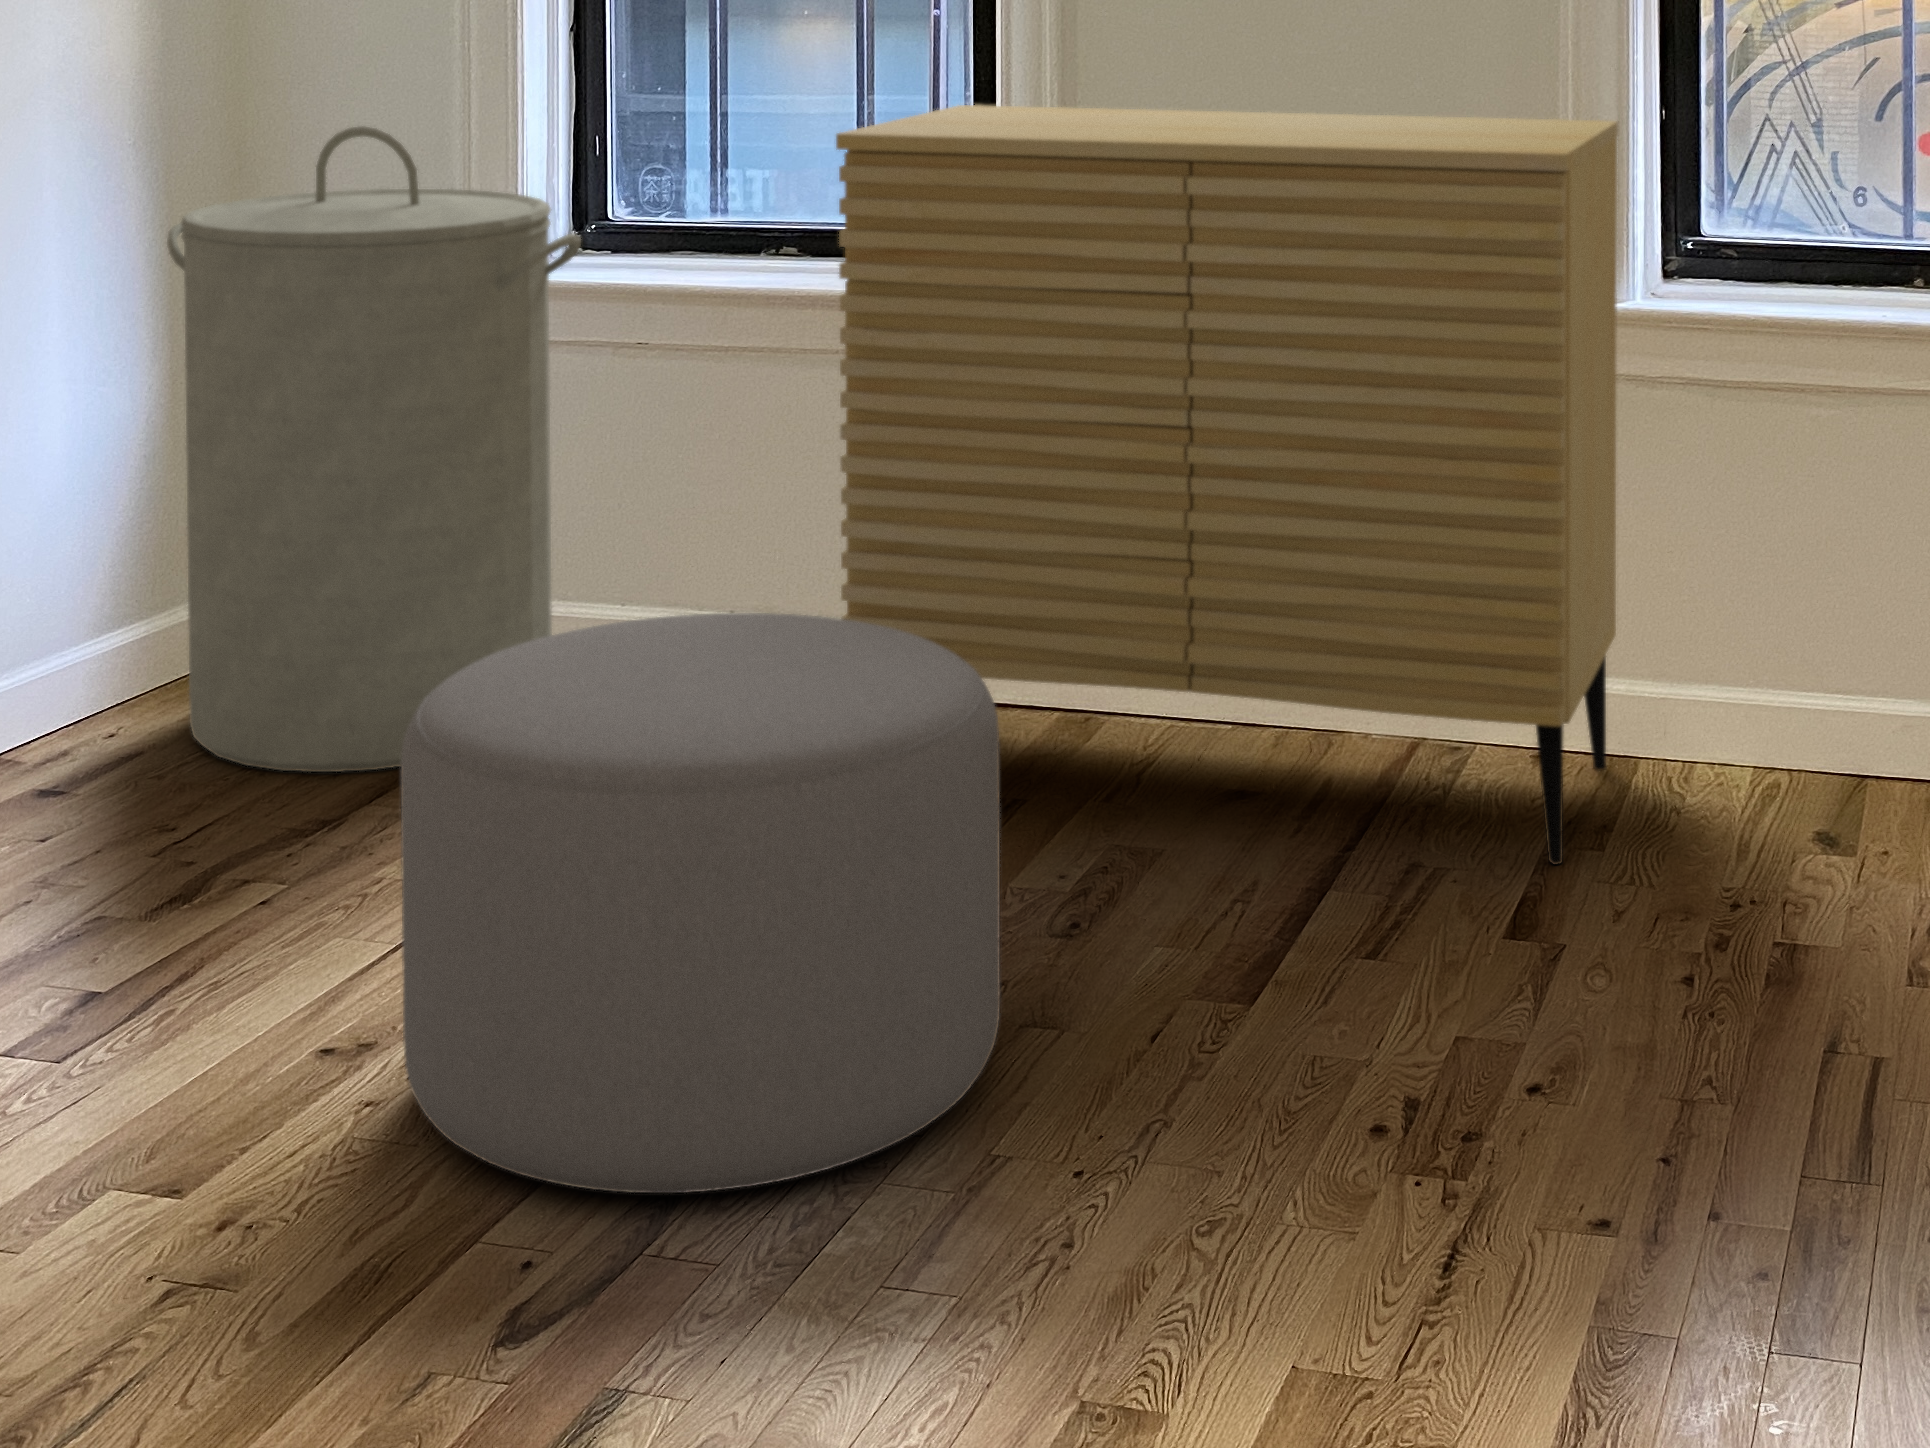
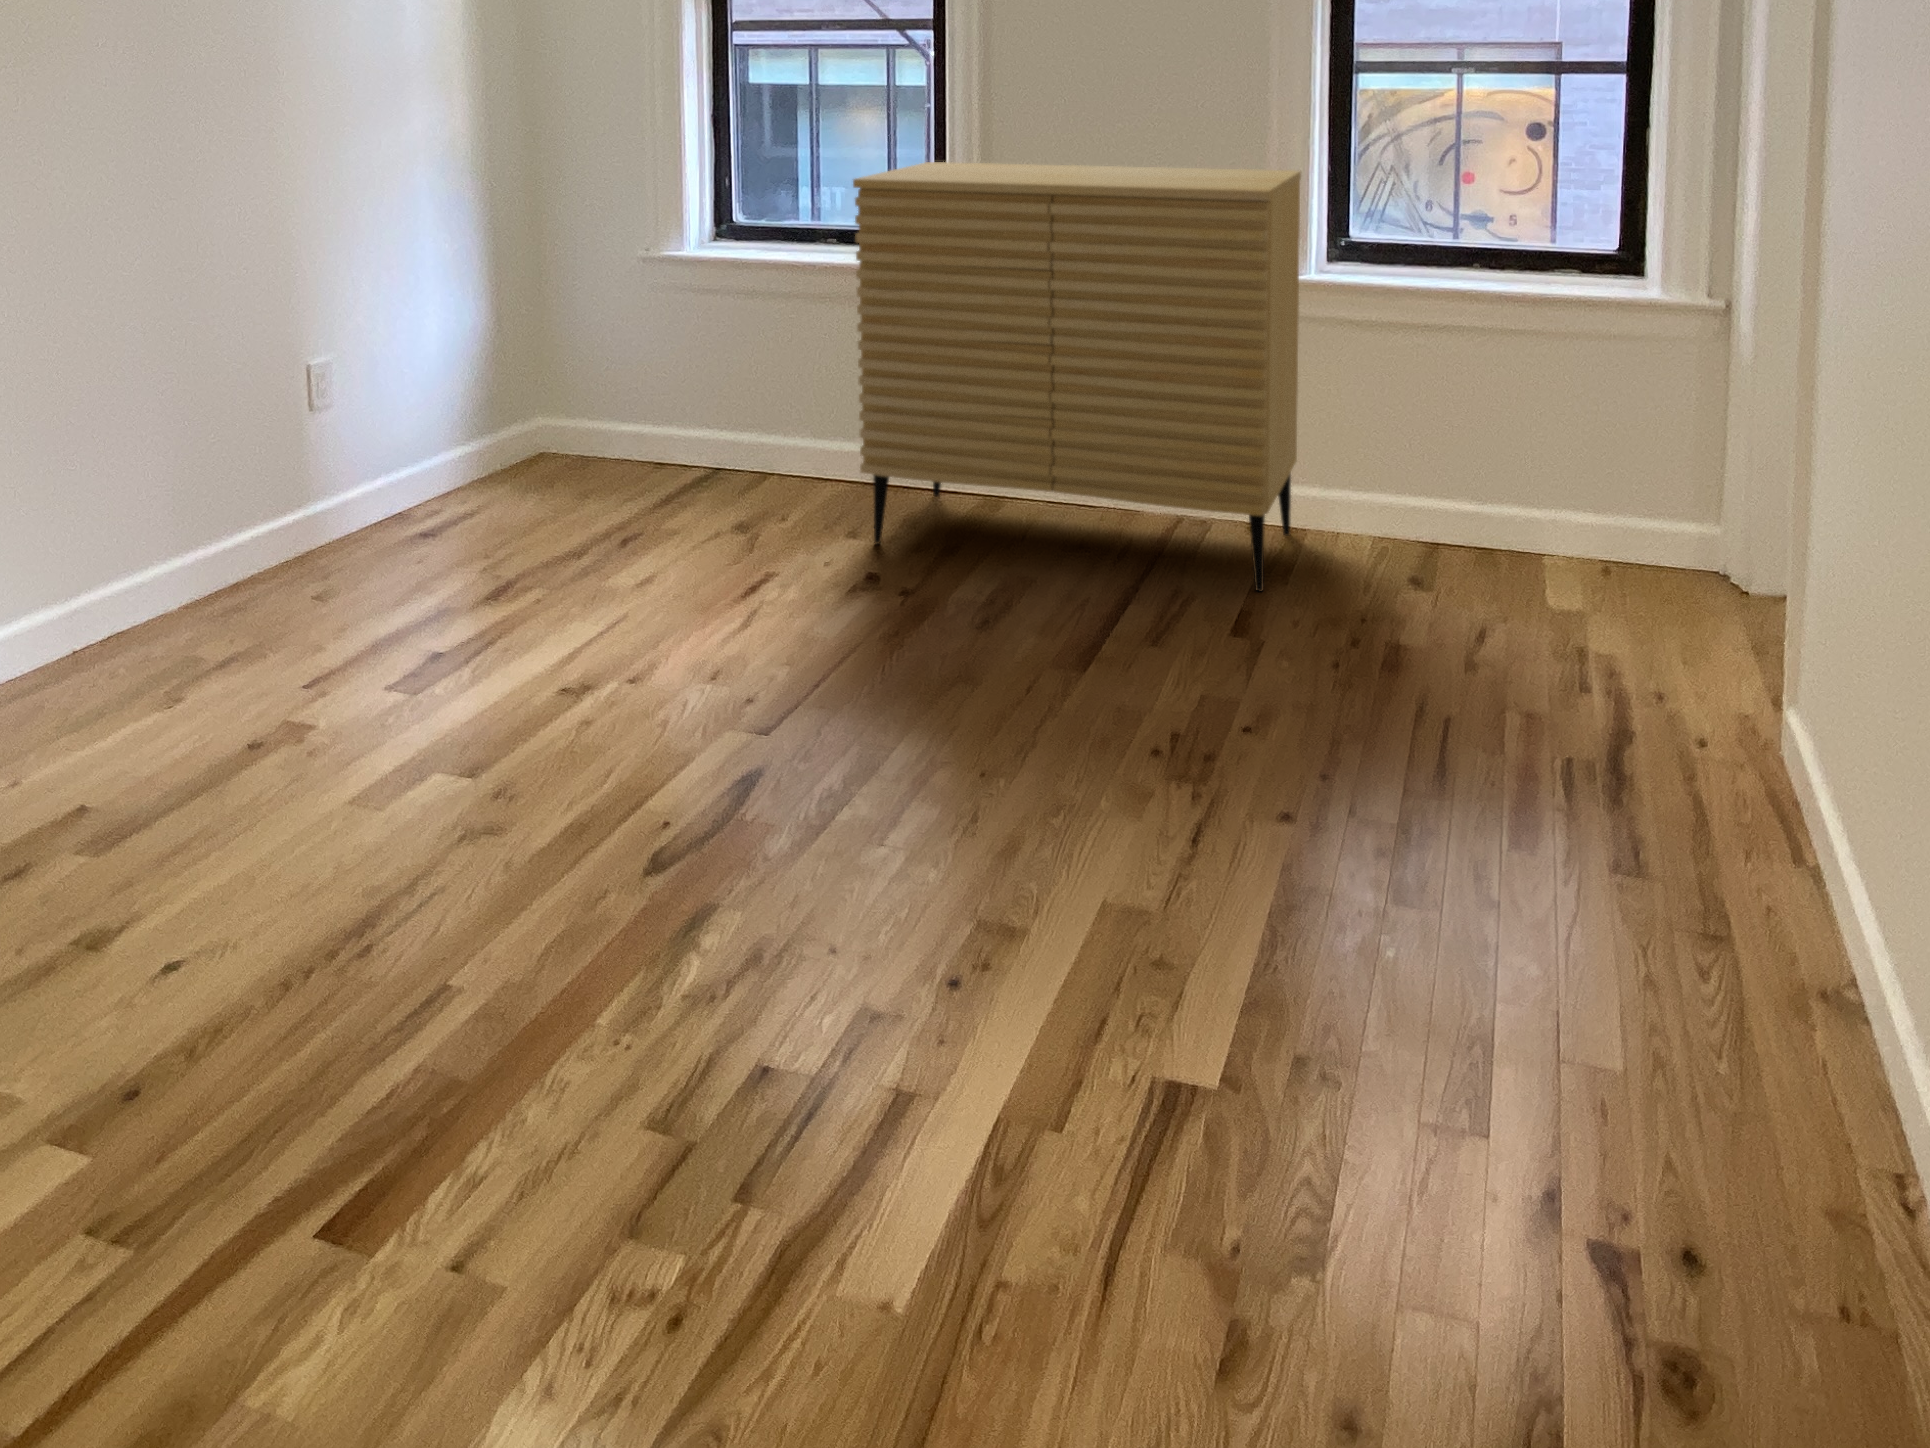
laundry hamper: present [167,126,581,772] -> none [498,175,719,525]
ottoman: present [401,613,1000,1193] -> none [597,450,936,780]

